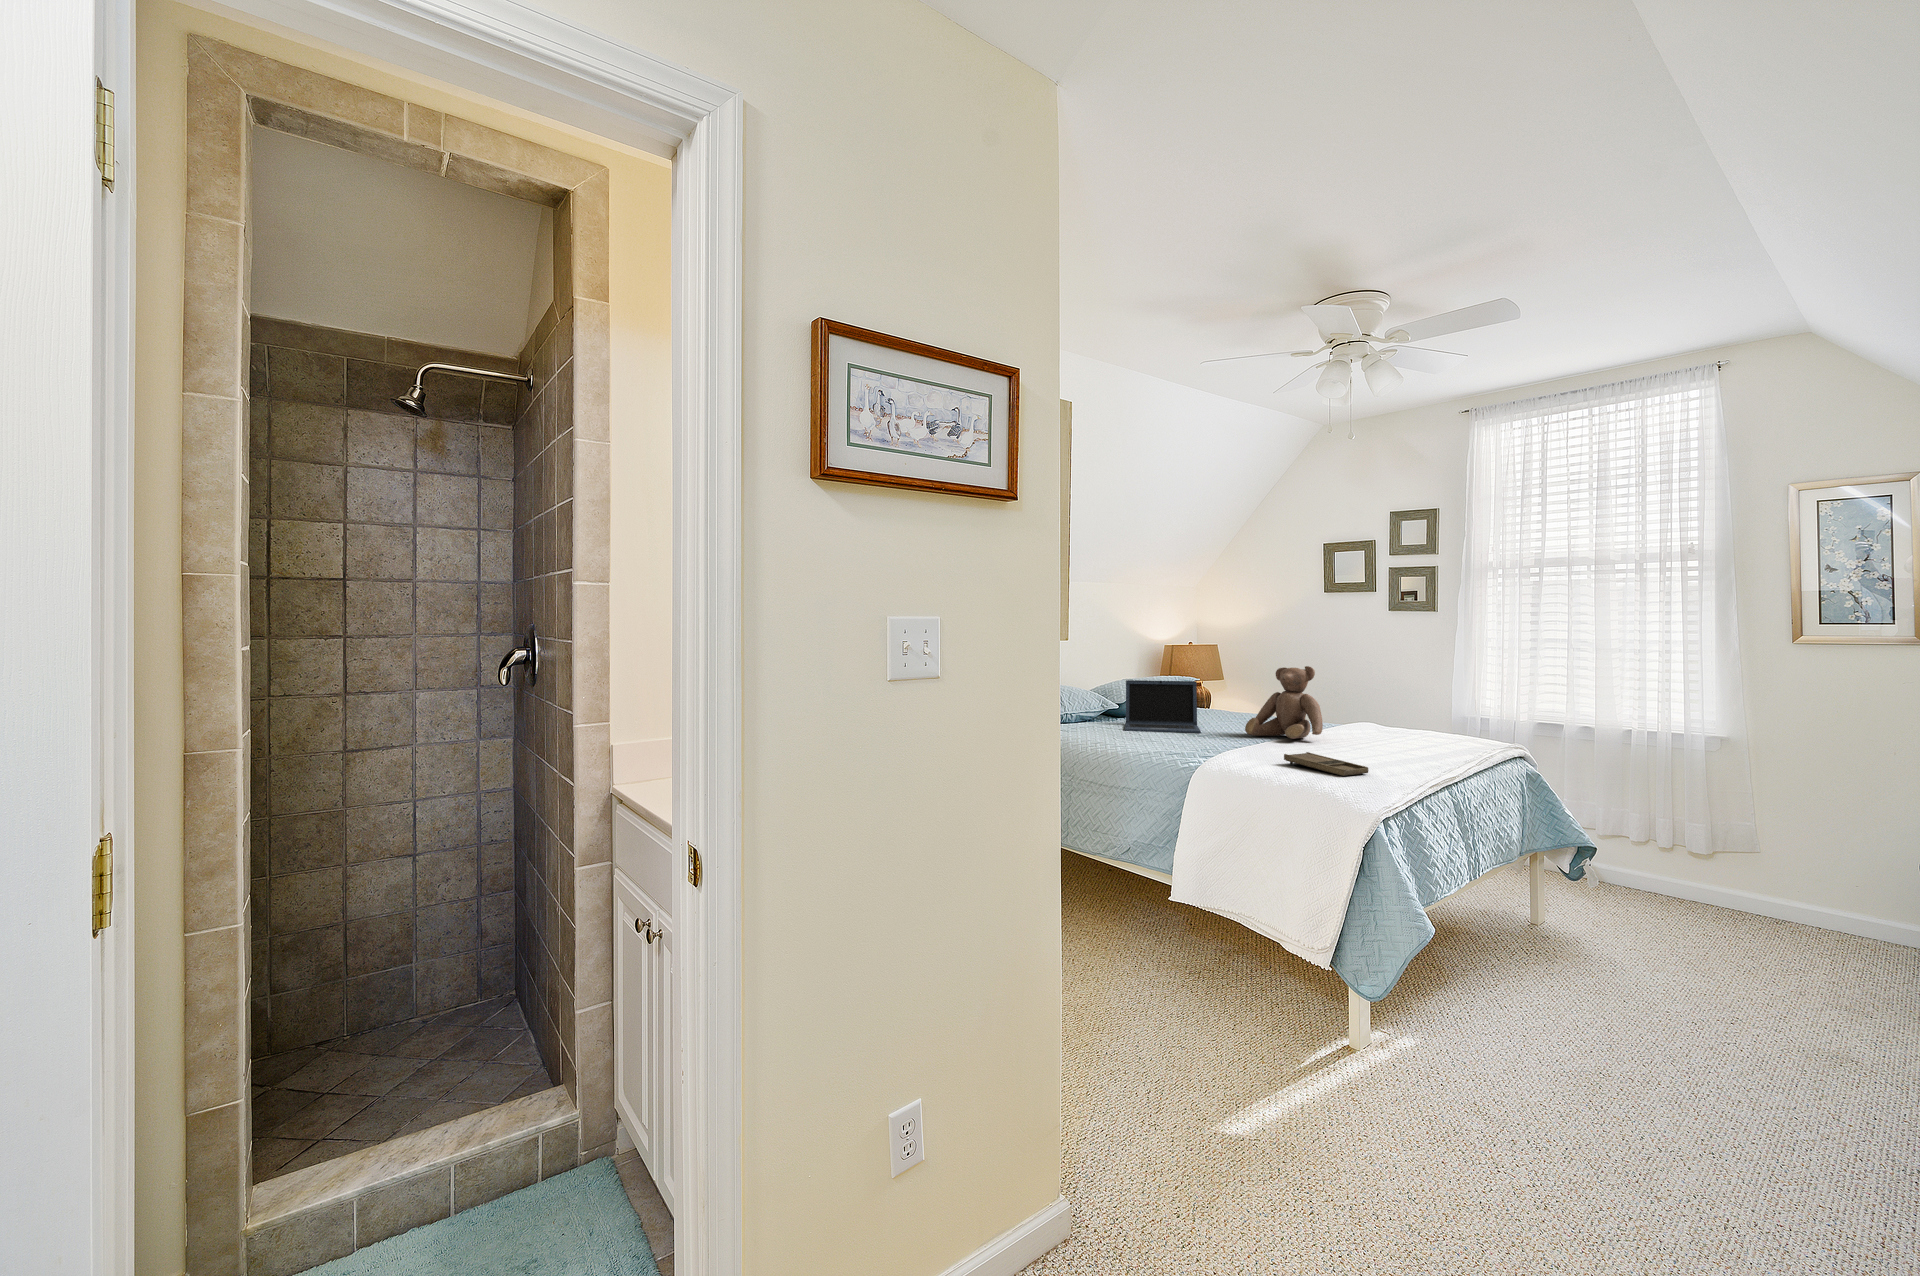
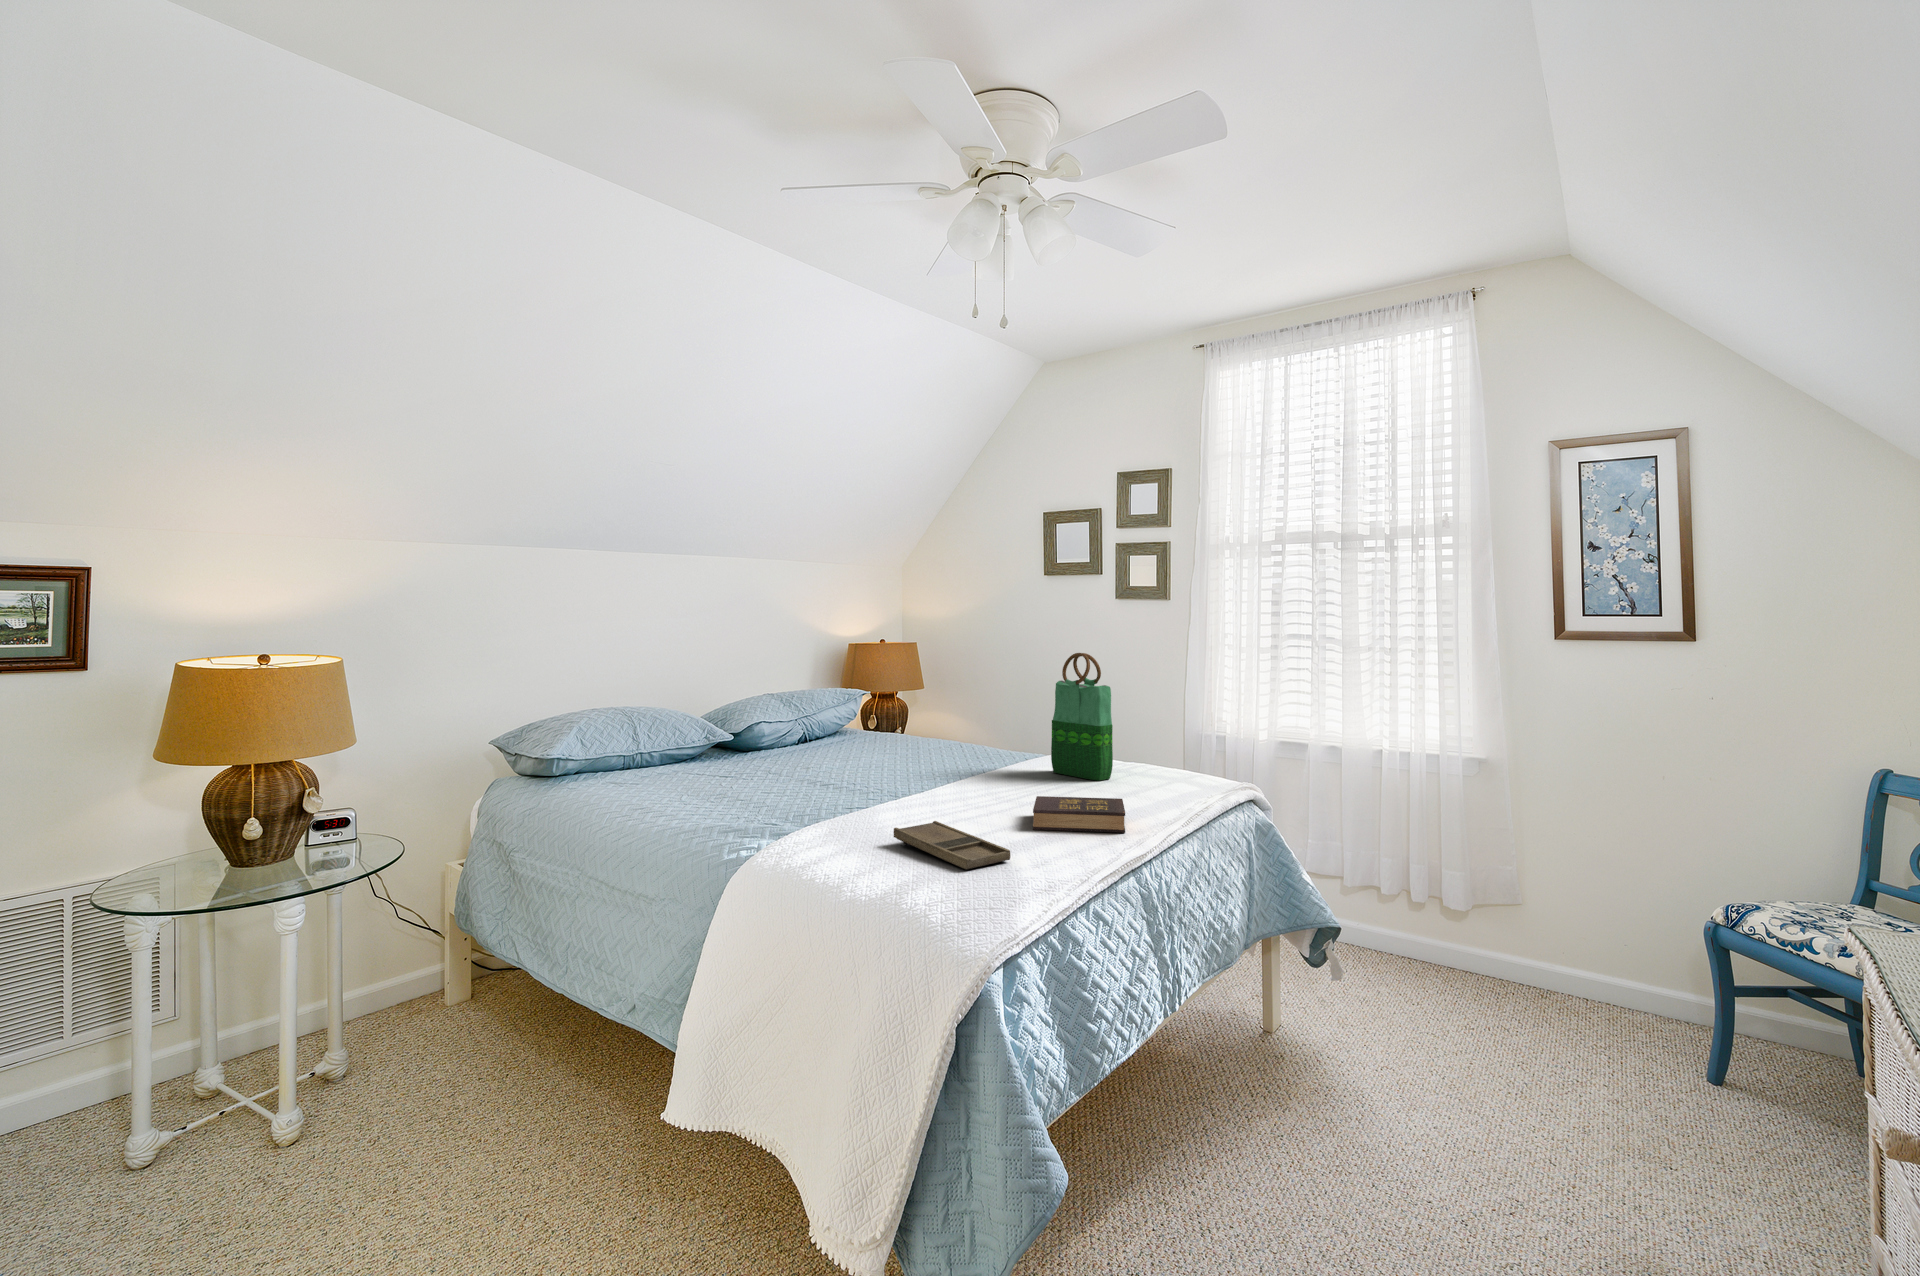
tote bag: none [1356,650,1407,740] -> present [1051,653,1113,781]
teddy bear: present [1245,666,1323,739] -> none [892,677,996,786]
laptop: present [1125,680,1201,733] -> none [719,699,841,779]
hardback book: none [1366,743,1437,766] -> present [1033,796,1125,833]

